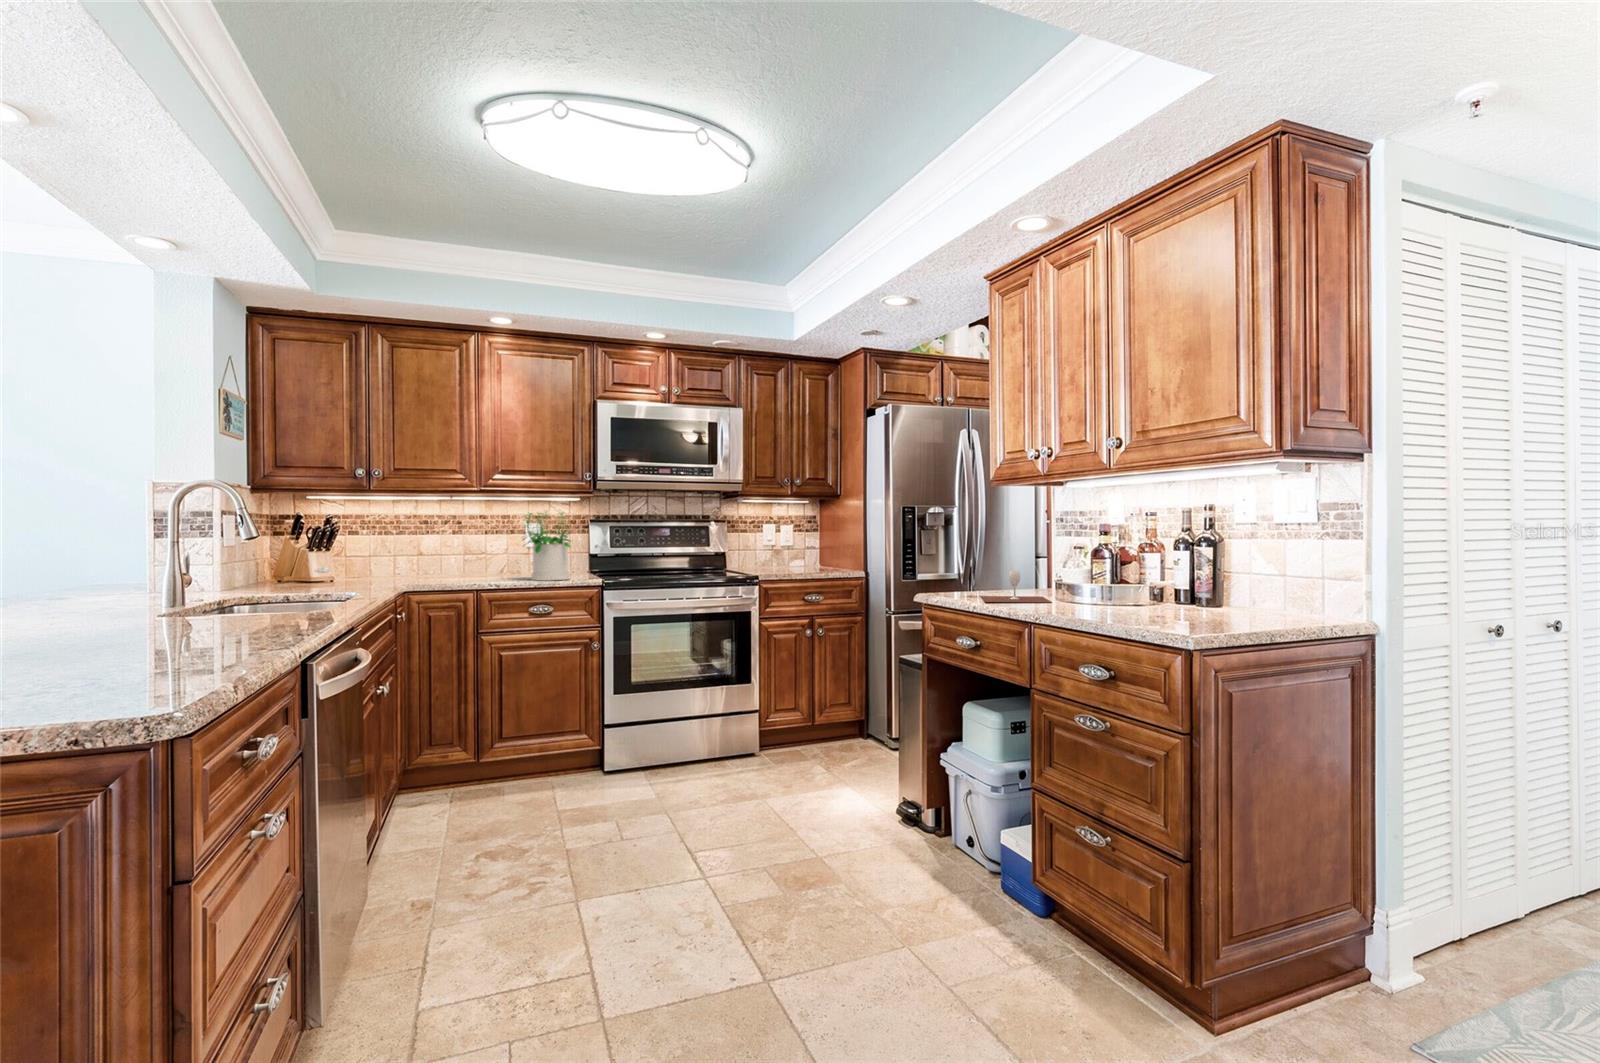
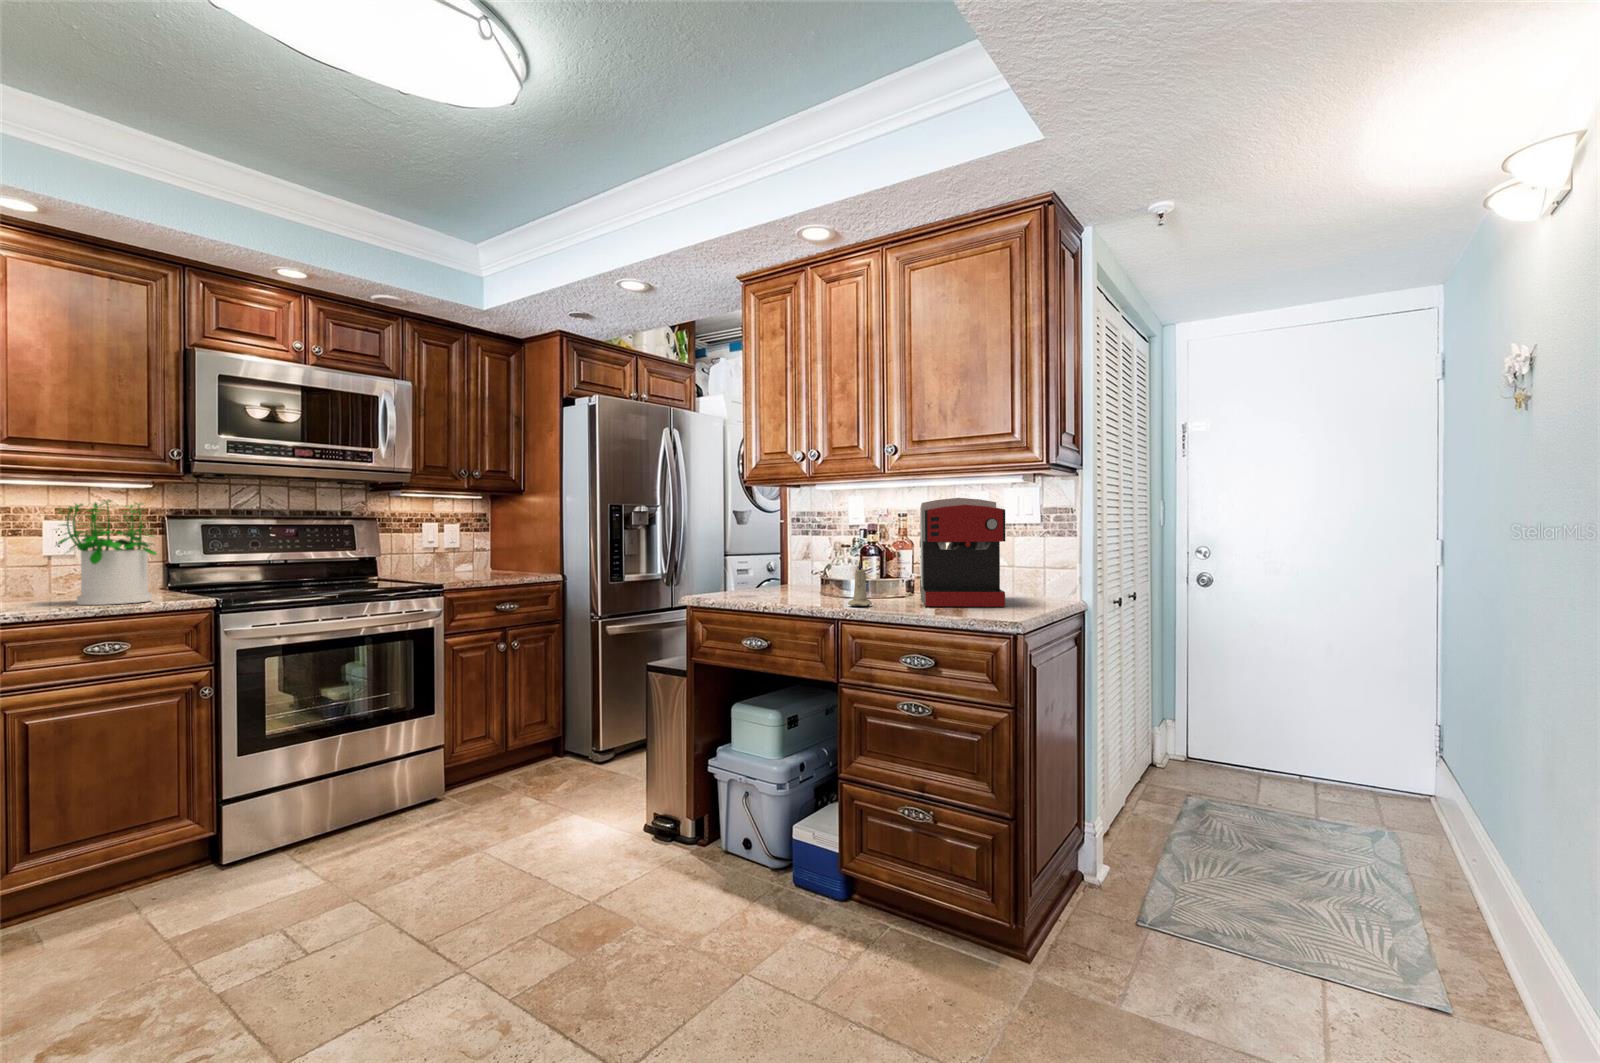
coffee maker: none [1131,493,1246,621] -> present [920,498,1005,607]
candle: none [1050,562,1078,611] -> present [848,561,872,606]
wine glass: present [981,571,1051,603] -> none [751,570,831,602]

